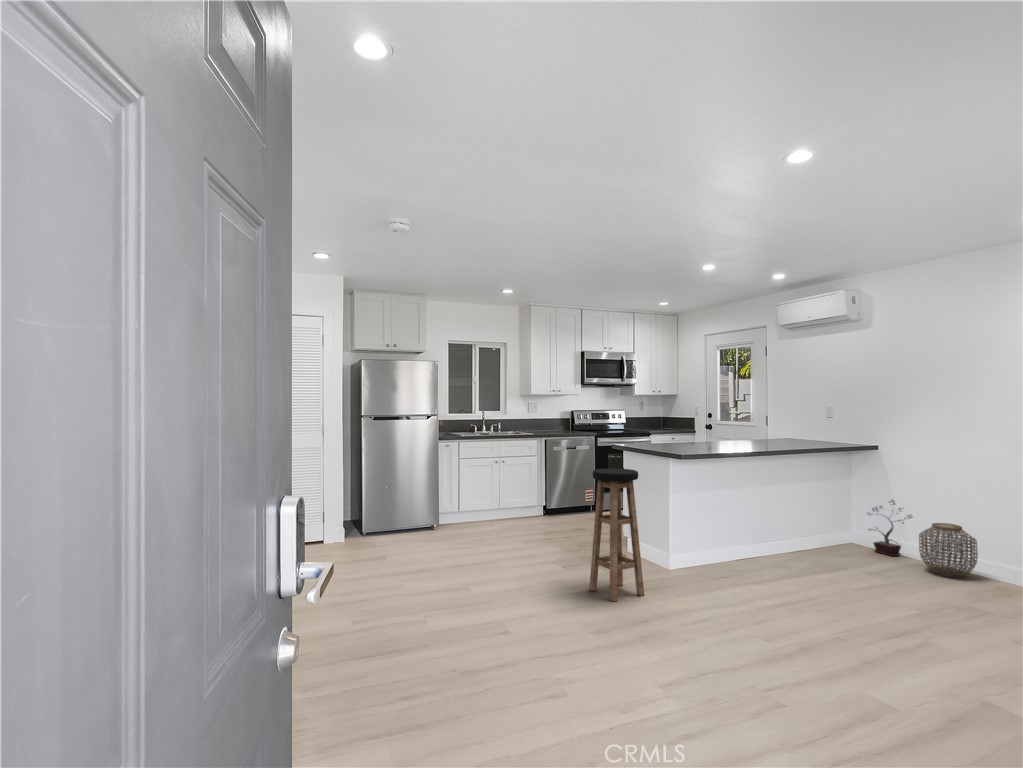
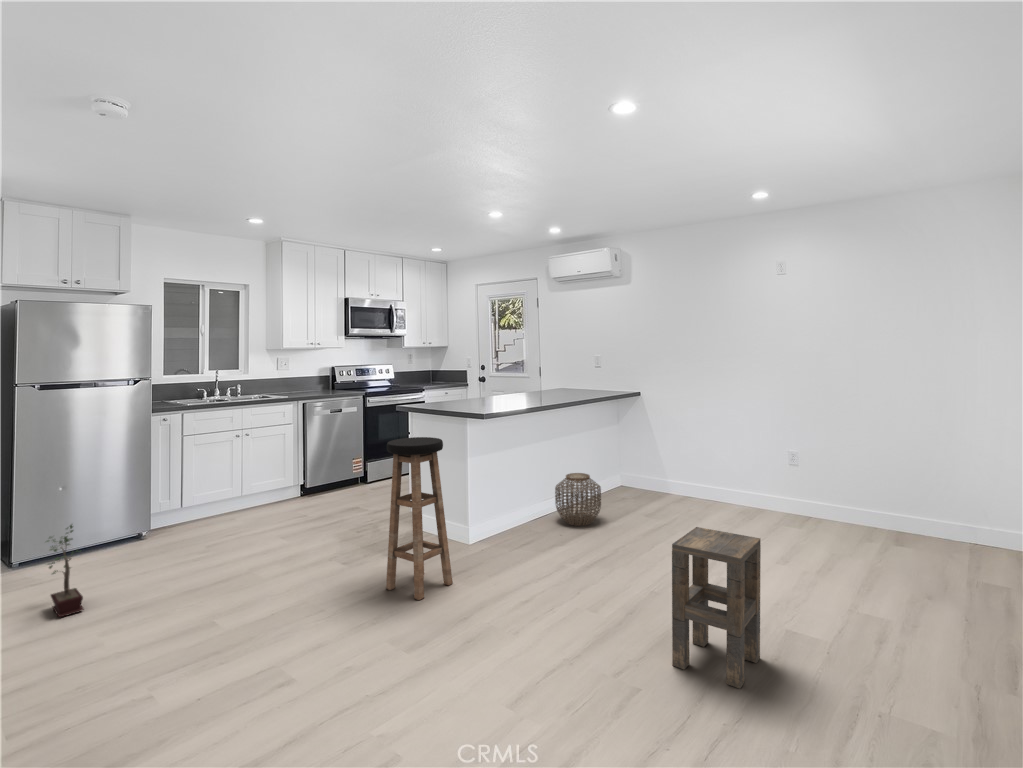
potted plant: present [867,500,912,556] -> present [47,525,83,617]
woven basket: present [919,523,978,578] -> present [555,473,601,526]
side table: none [820,566,922,718] -> present [672,527,761,689]

